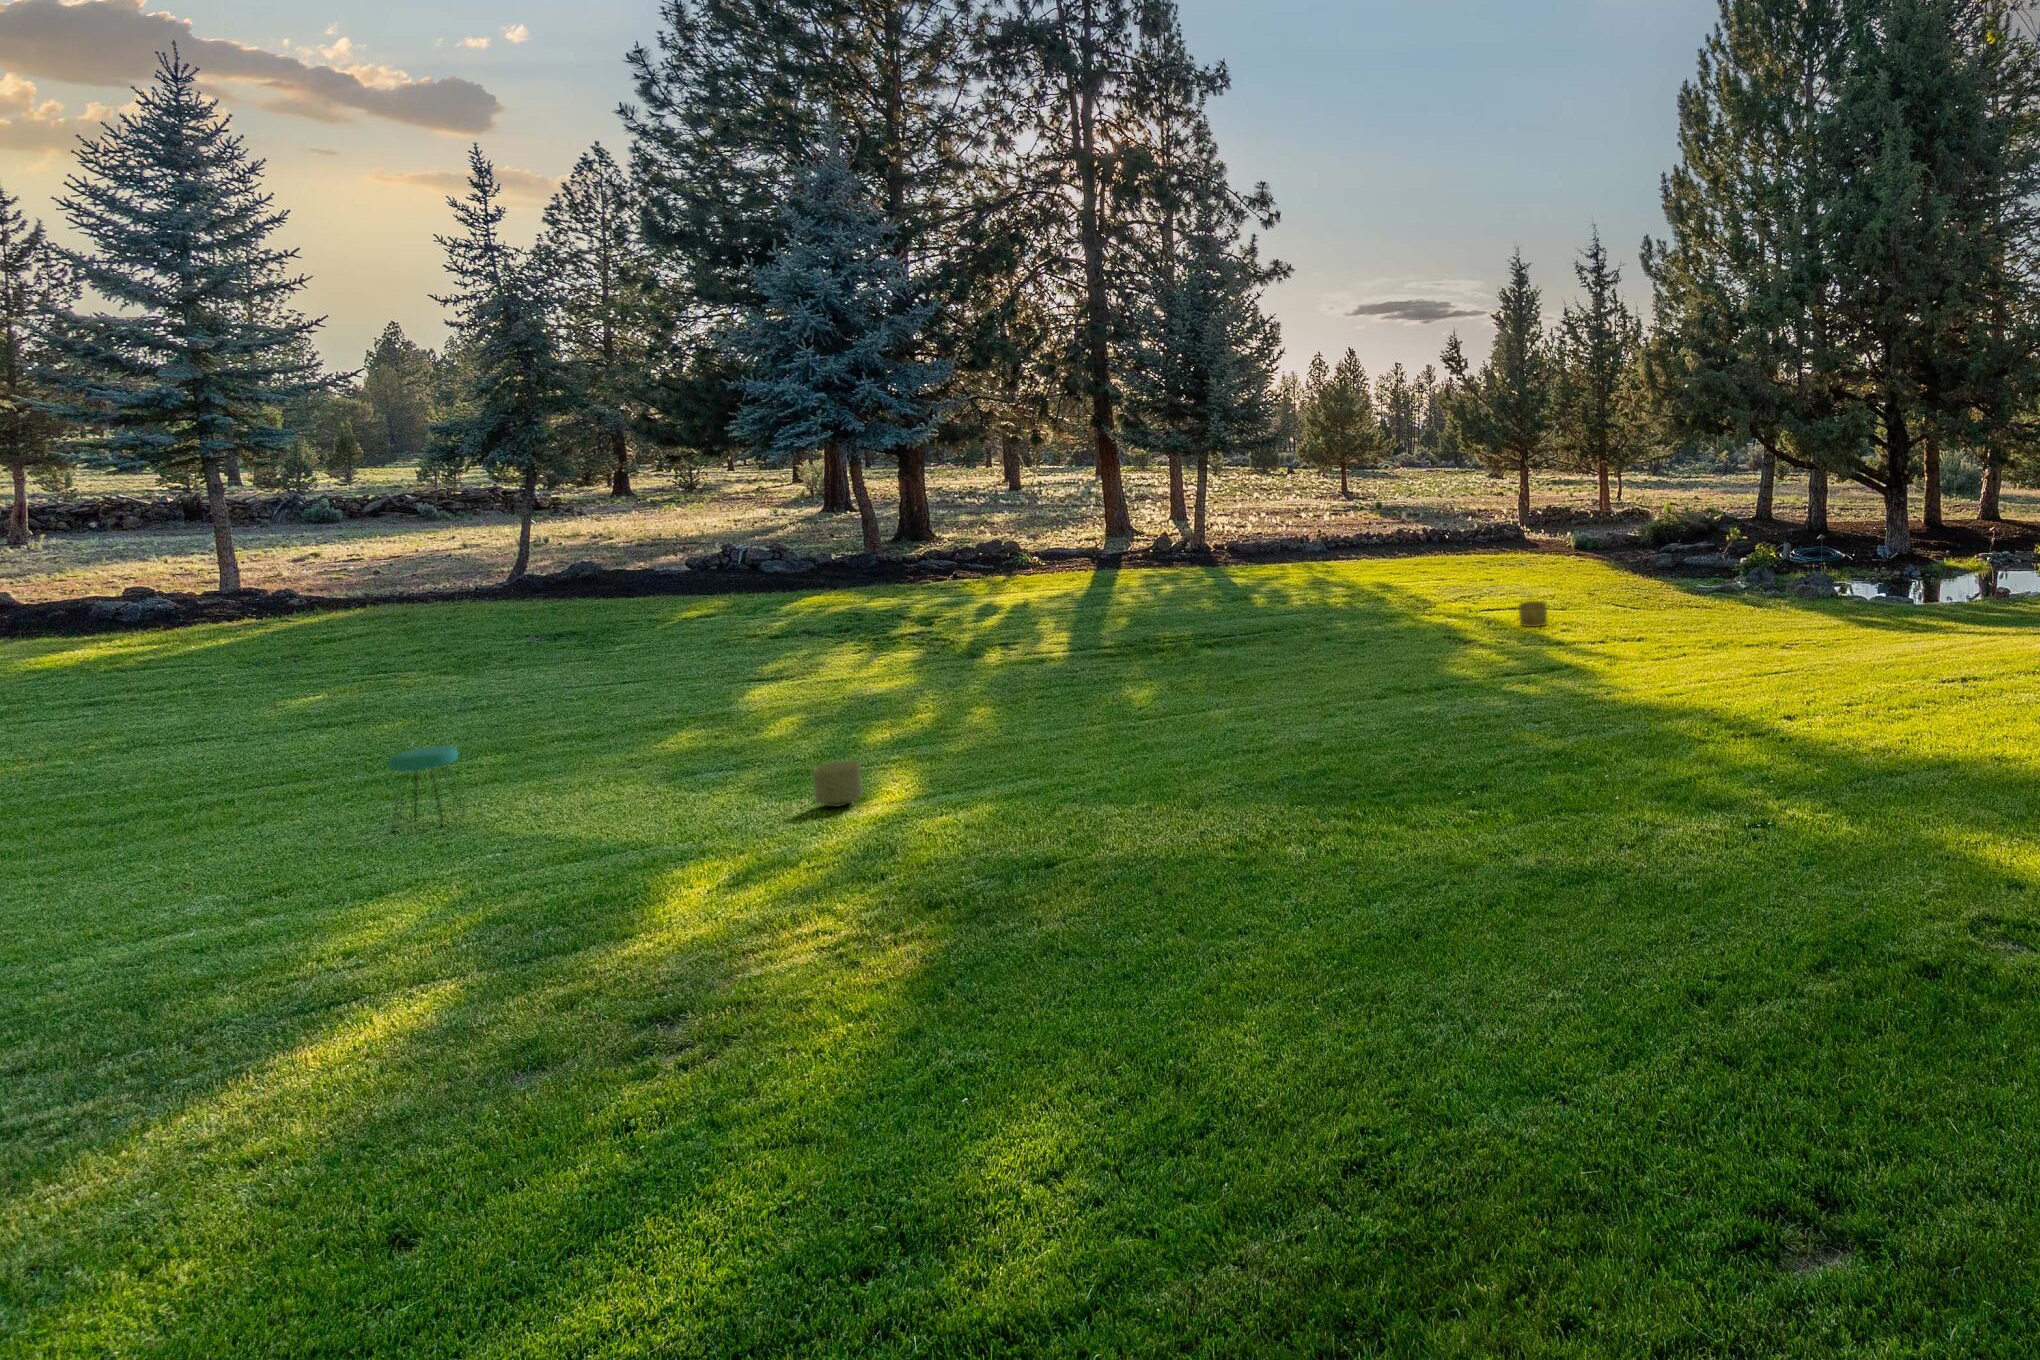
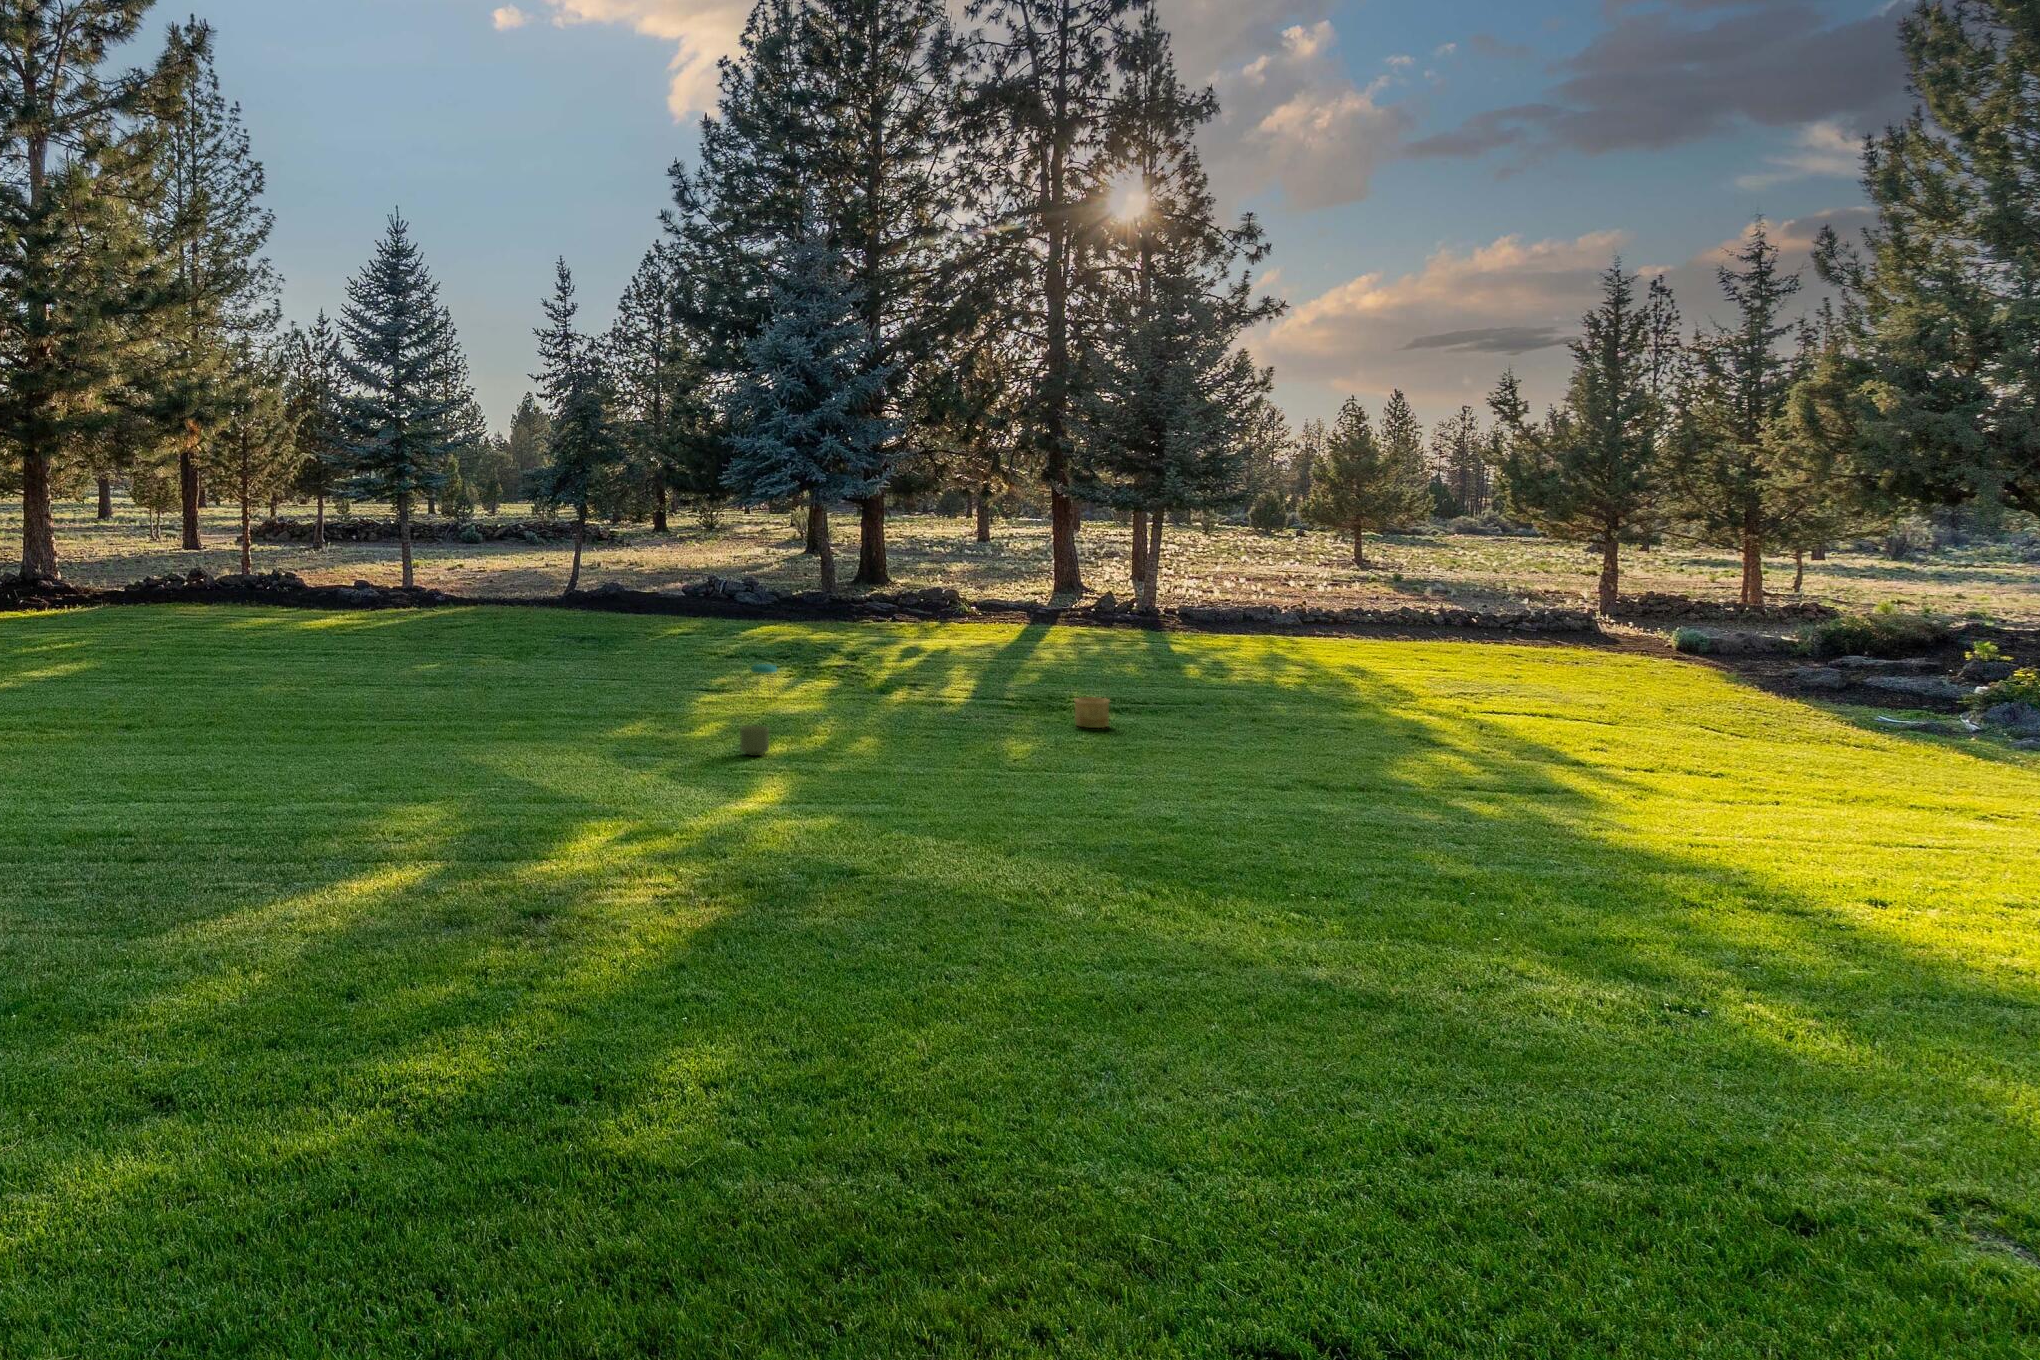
wooden bucket: present [1519,601,1547,627] -> present [1074,697,1109,728]
stool: present [389,746,464,831] -> present [751,664,777,699]

